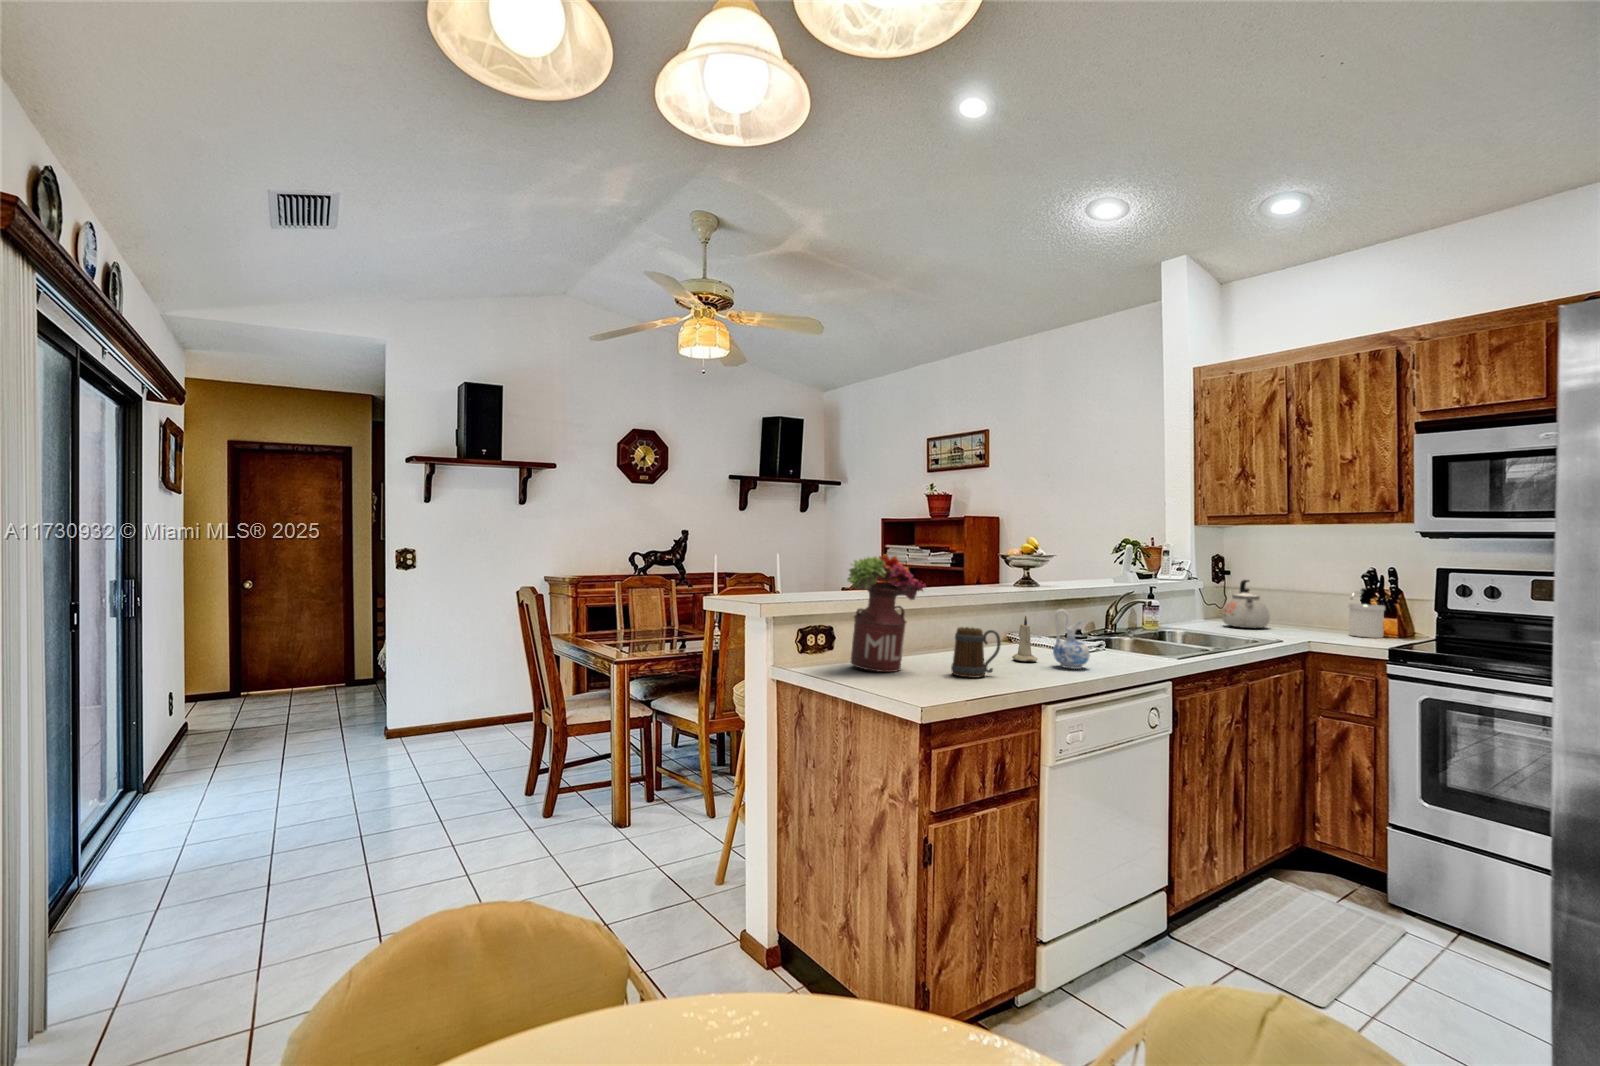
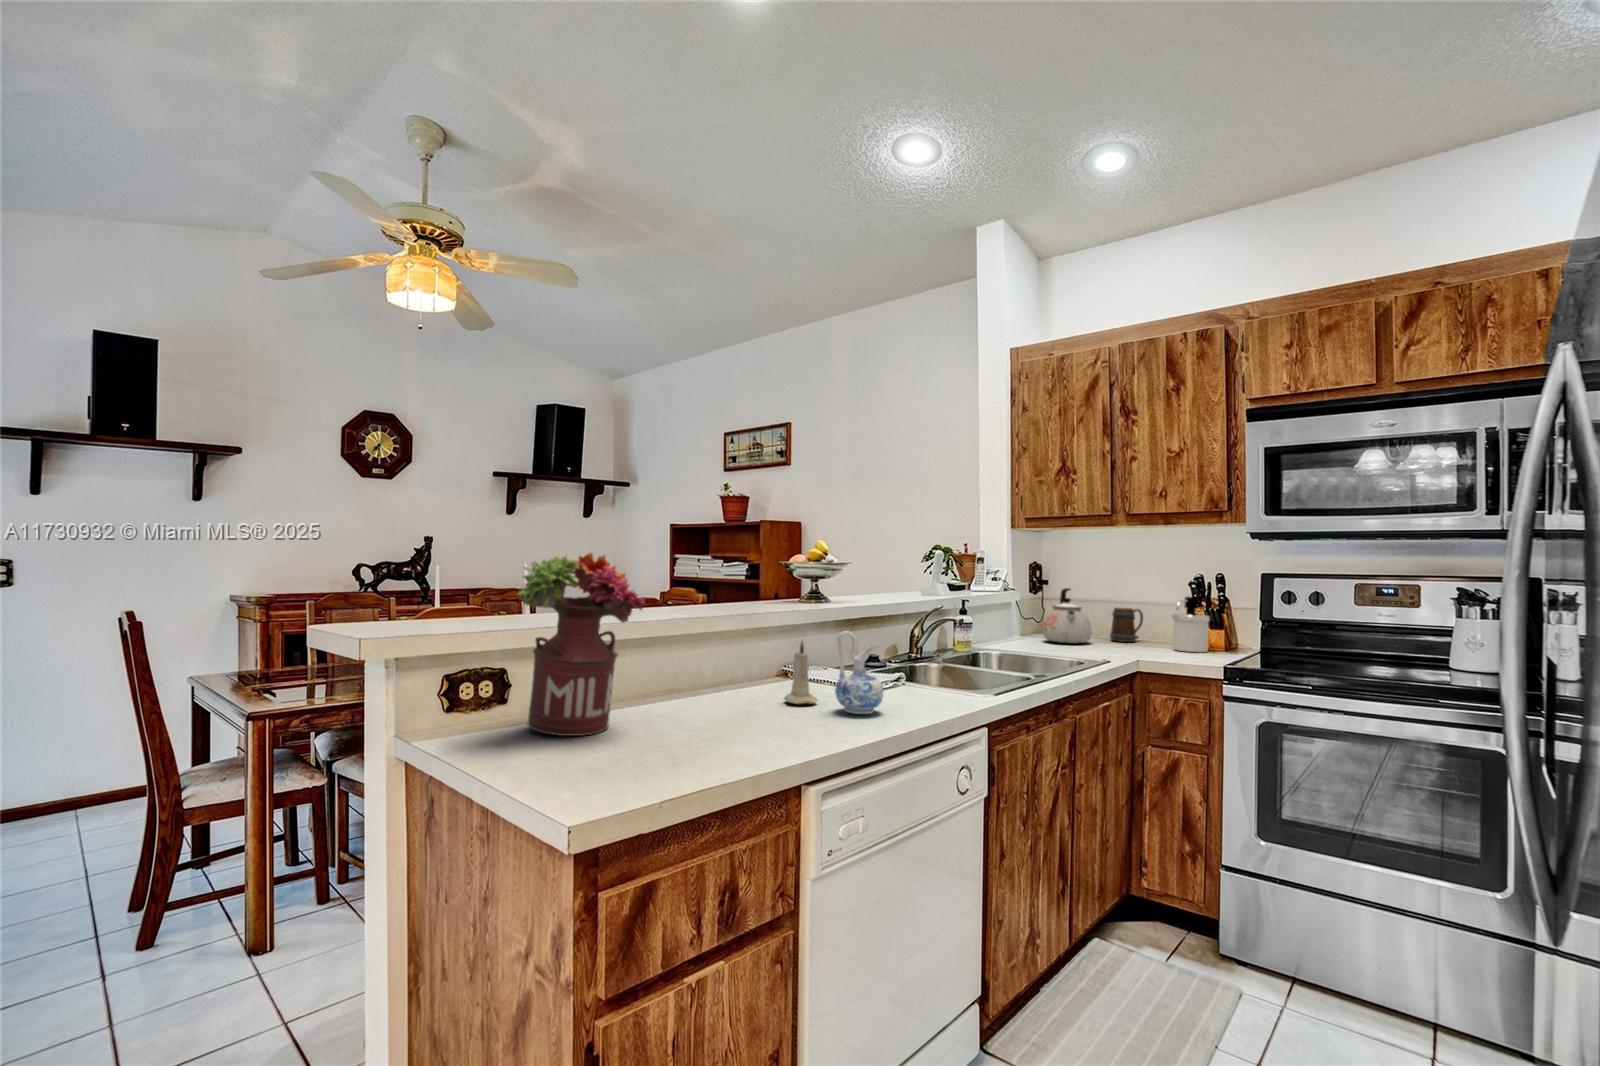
mug: present [951,627,1001,678] -> present [1110,608,1143,642]

